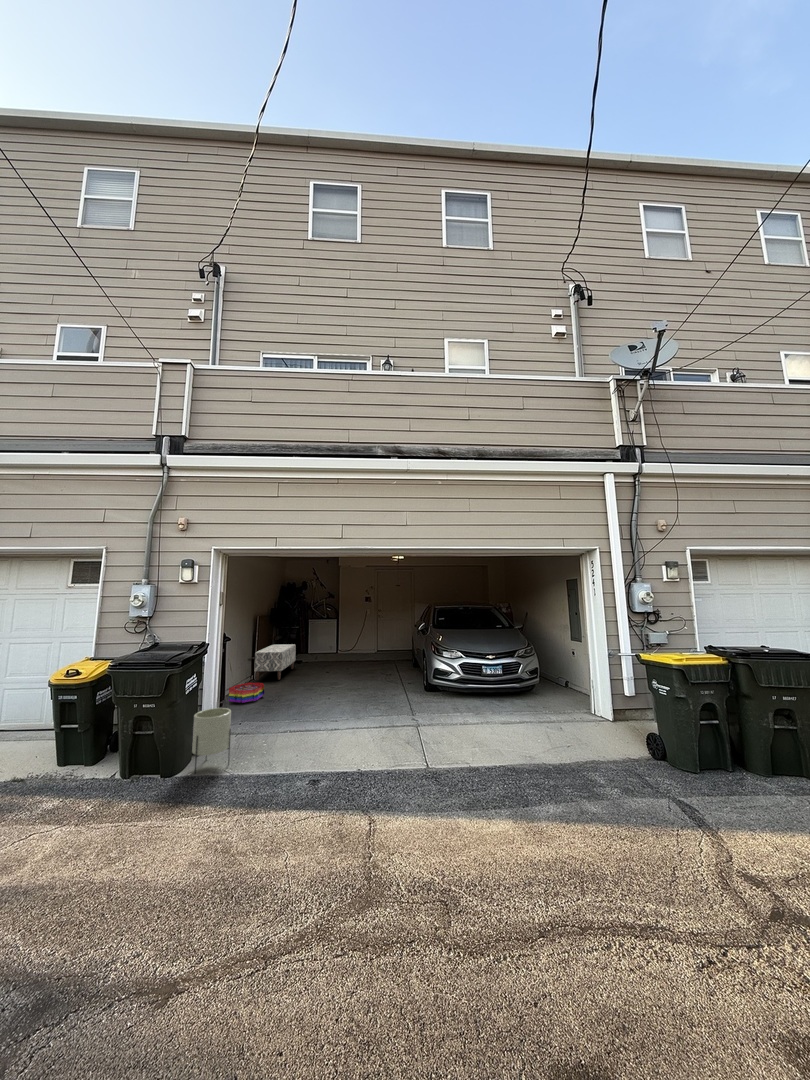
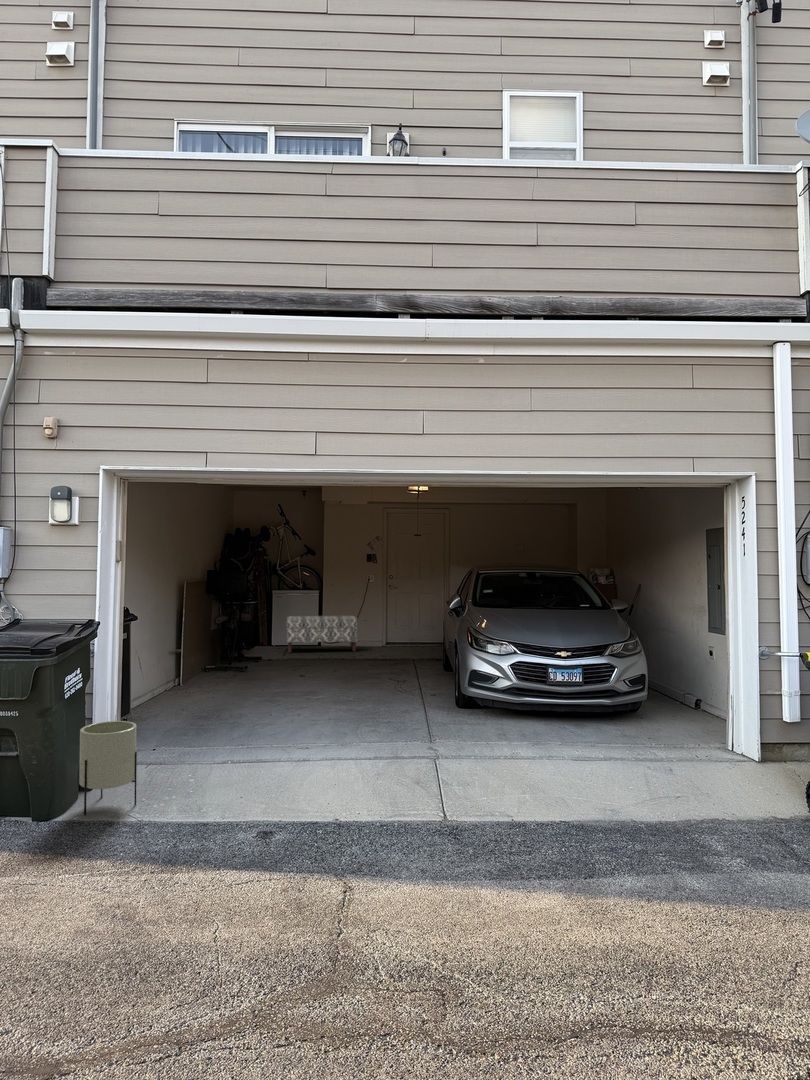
bench: present [254,644,296,680] -> present [286,615,358,653]
storage bin: present [229,683,264,703] -> none [137,689,194,720]

